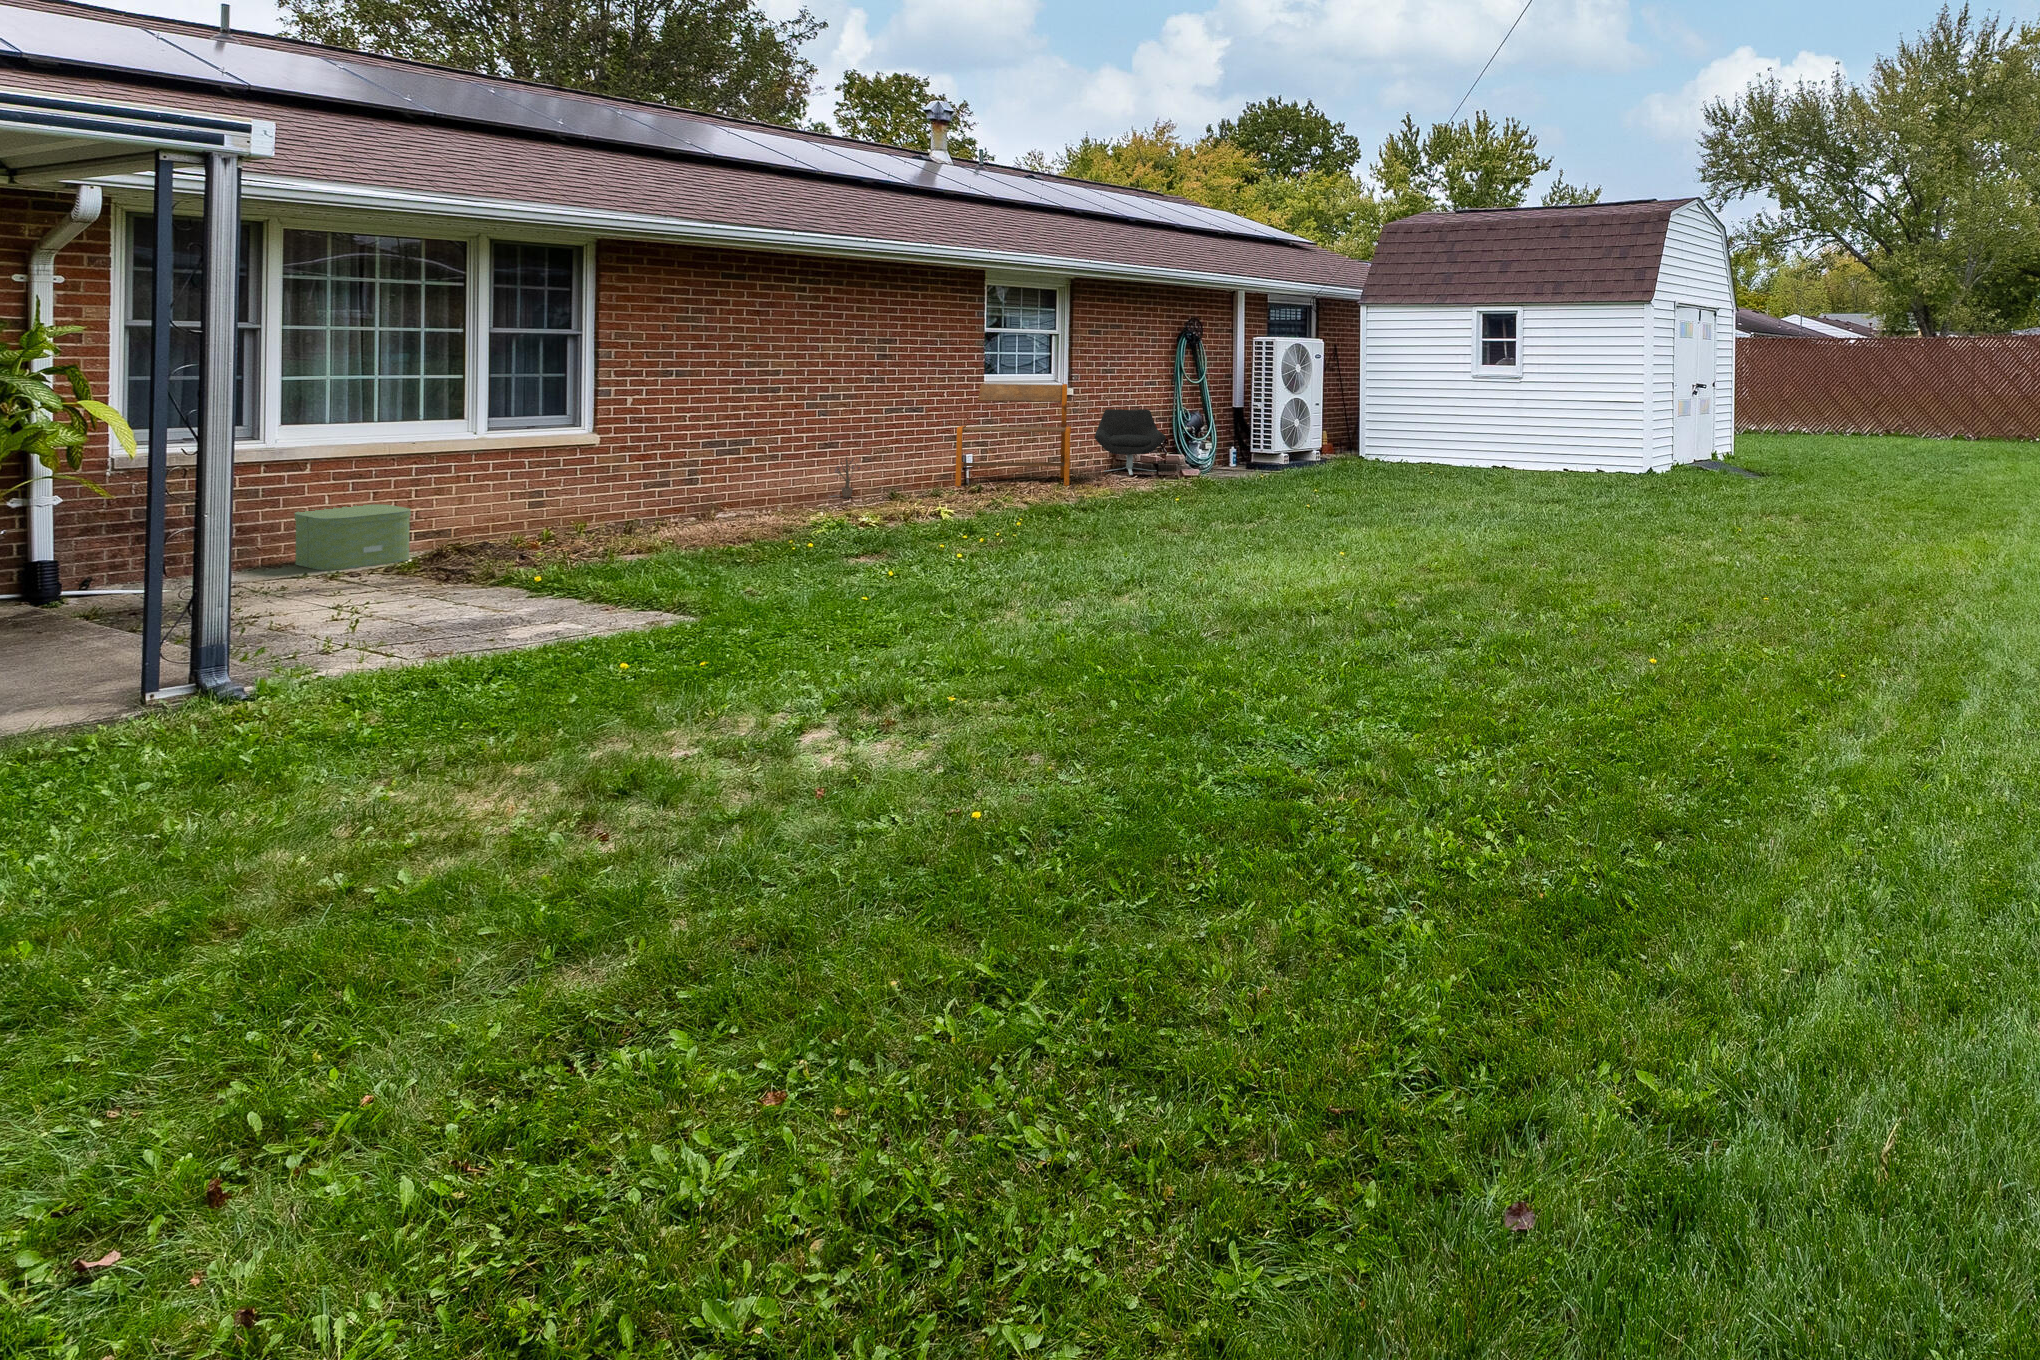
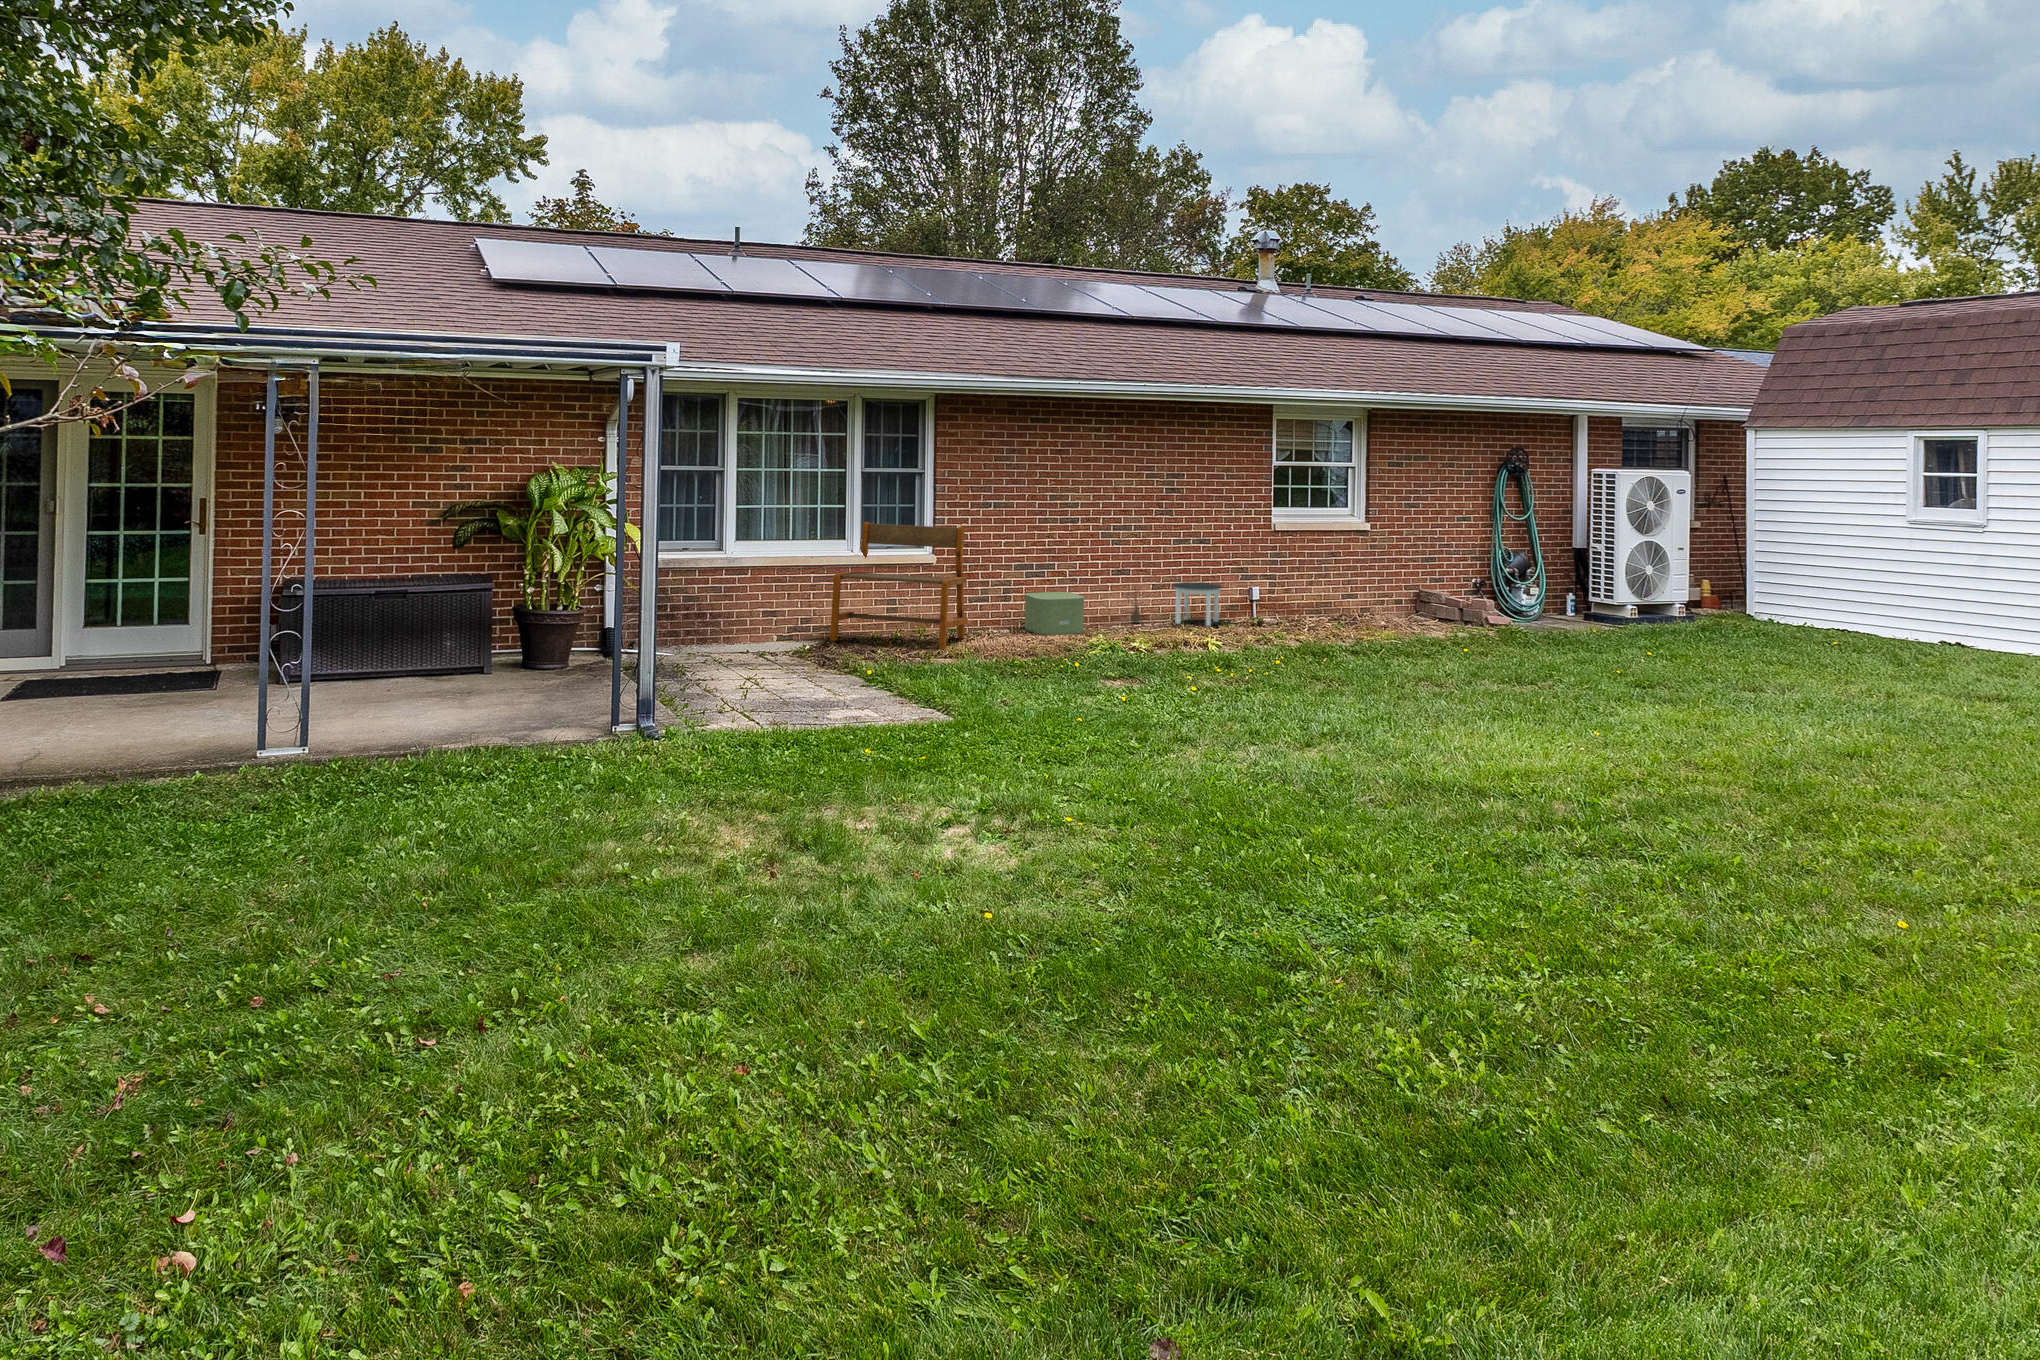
bench: present [955,384,1071,486] -> present [830,522,968,649]
lounge chair: present [1094,409,1166,475] -> none [1388,547,1467,620]
round table: none [887,451,943,495] -> present [1173,582,1222,626]
storage box: present [294,504,411,570] -> present [1025,592,1084,635]

